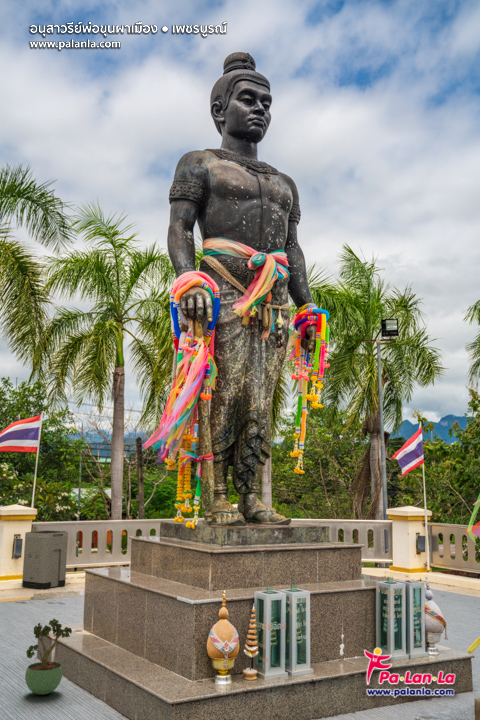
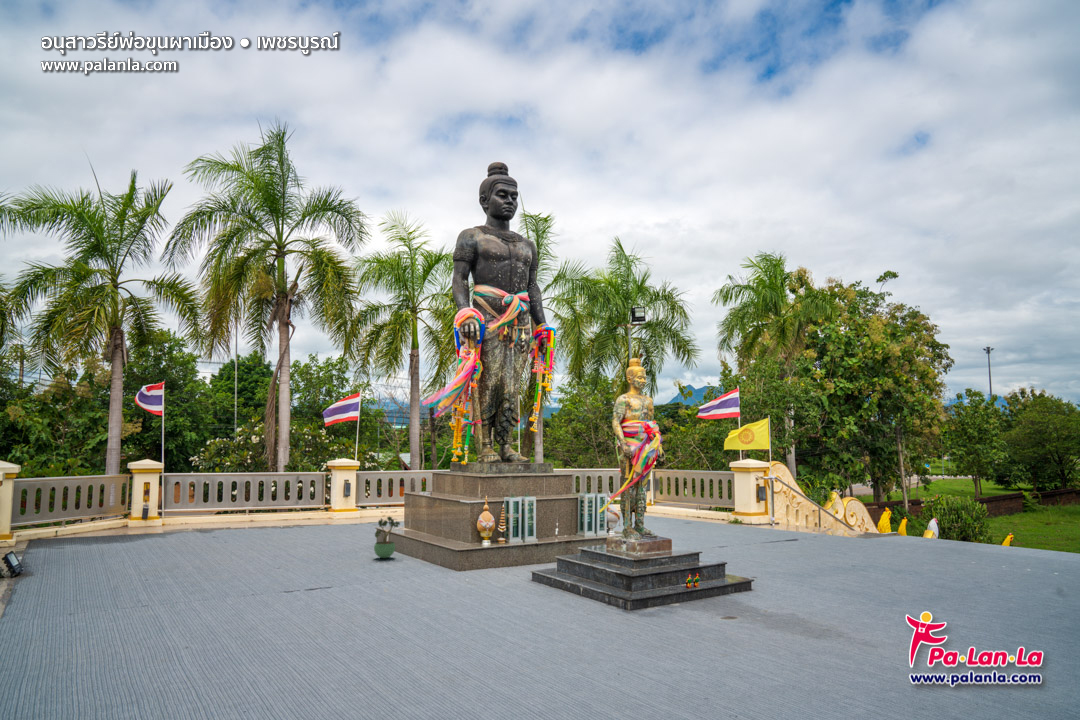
trash can: present [22,531,68,589] -> none [350,477,382,519]

